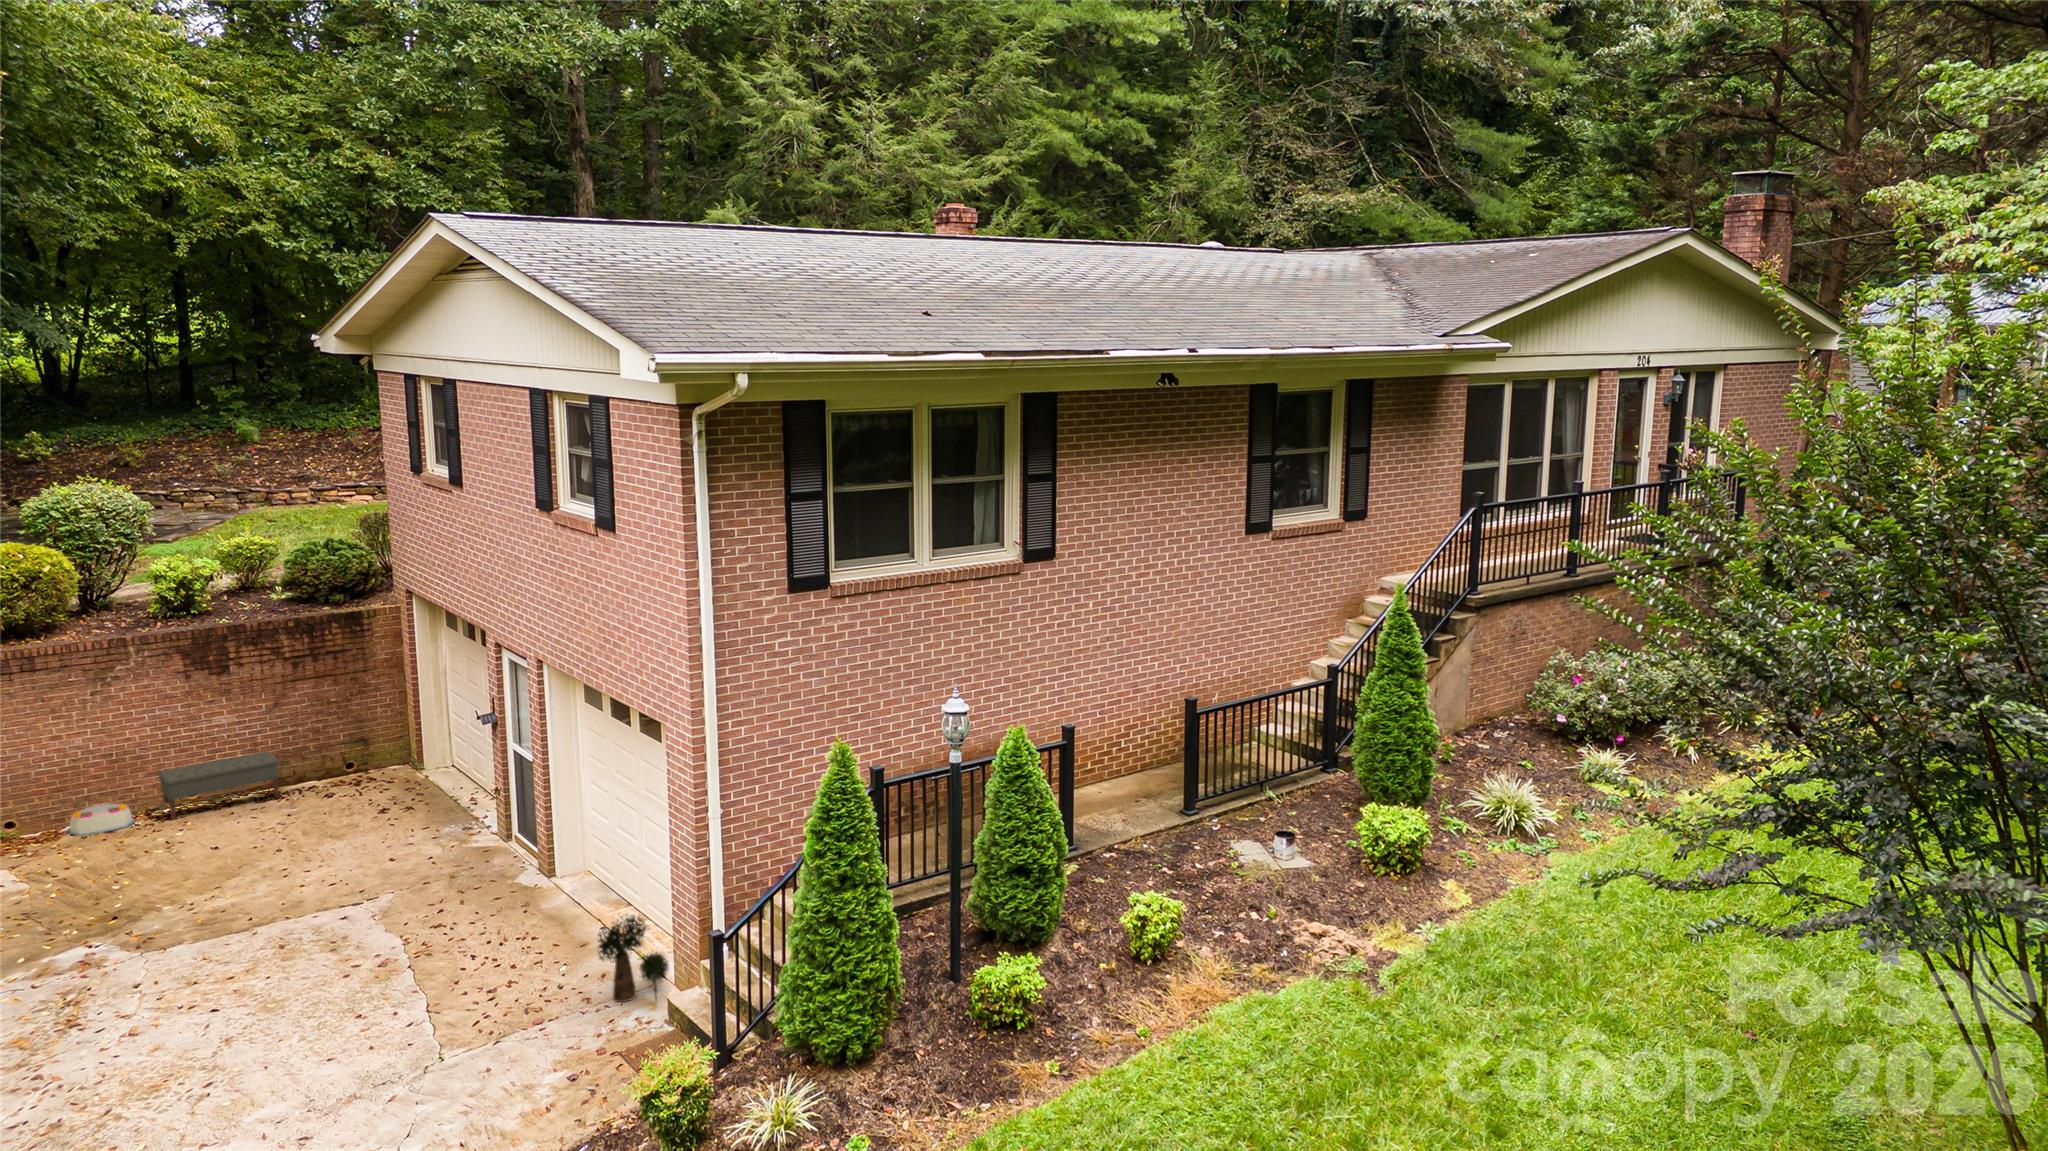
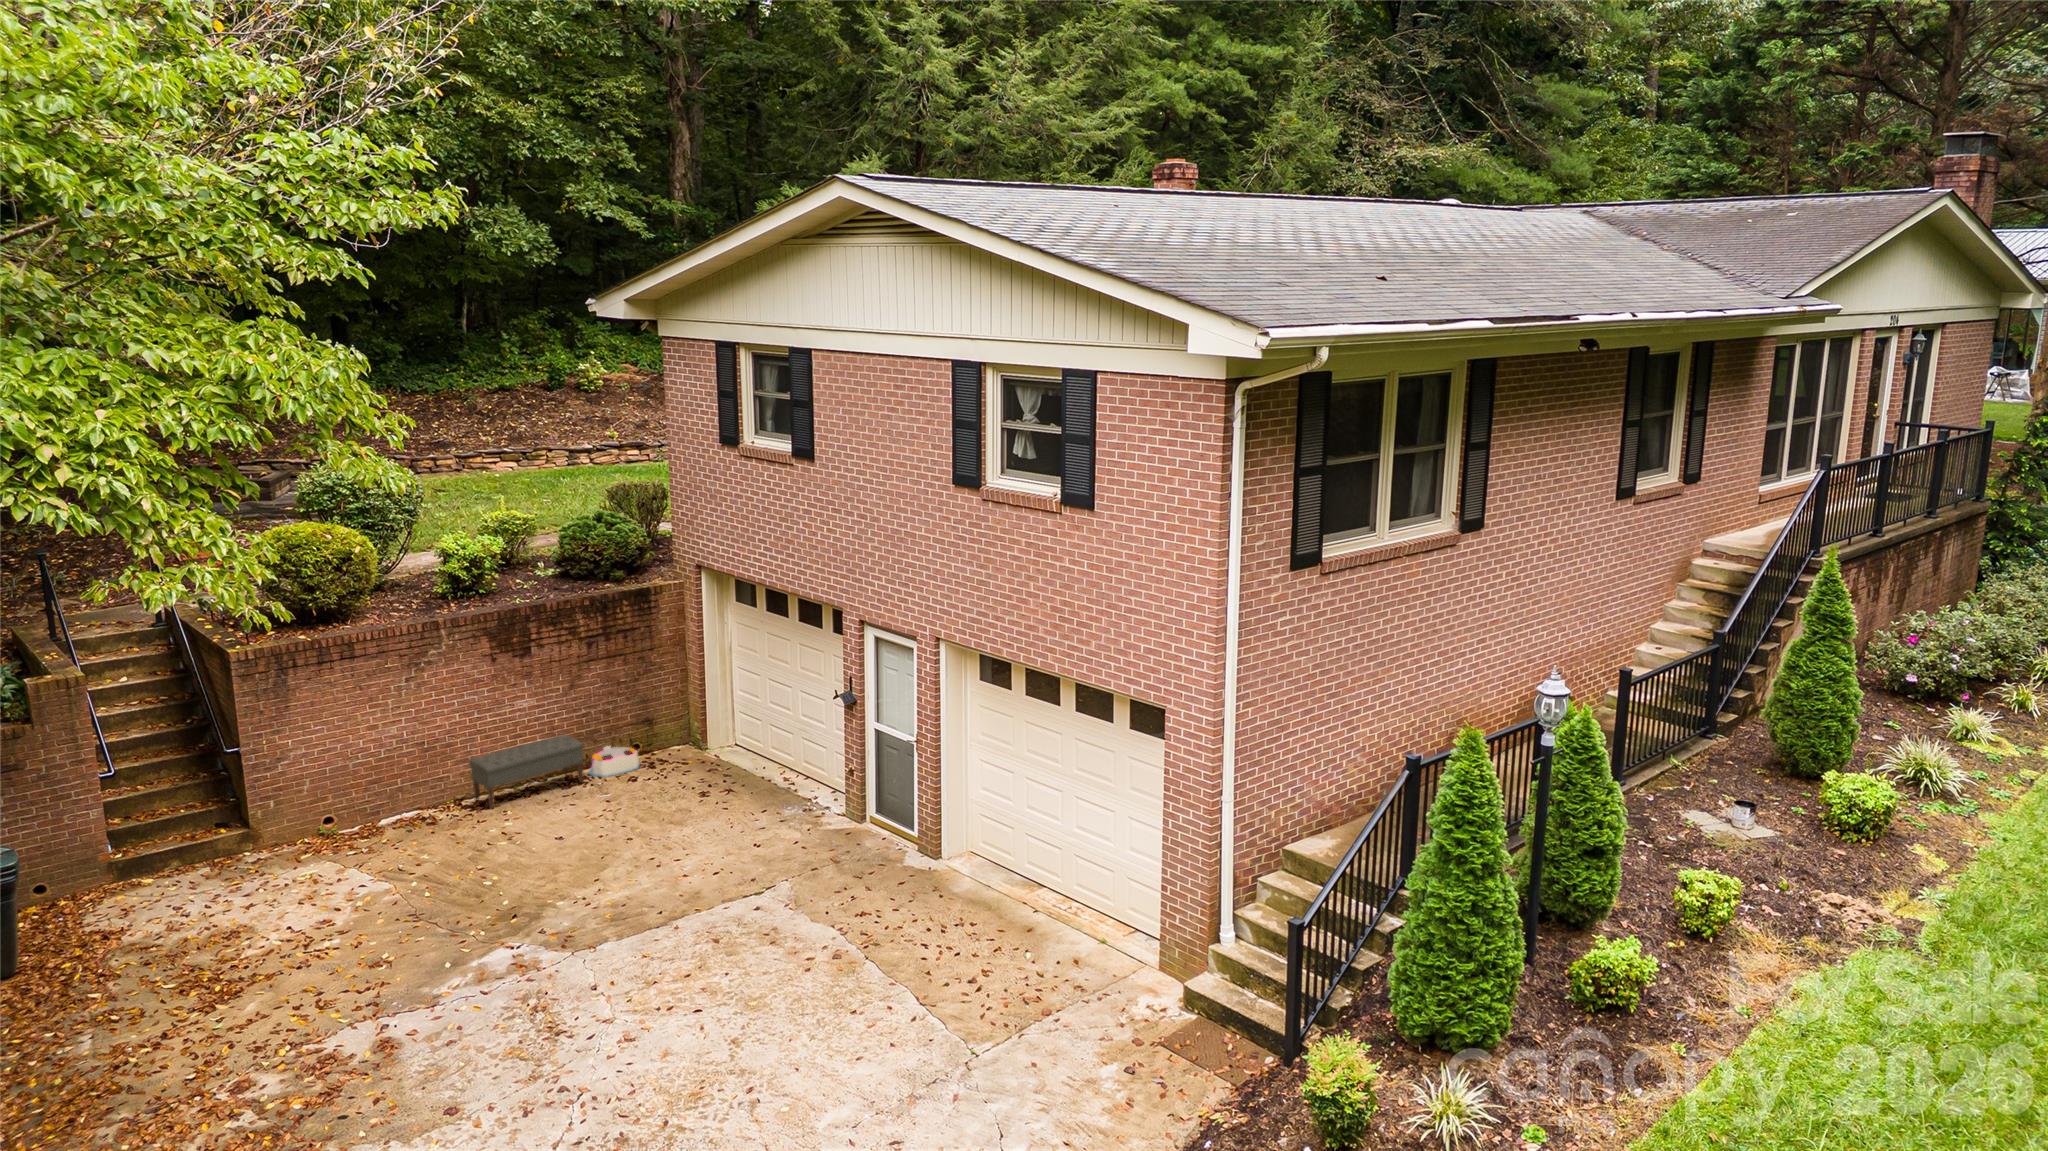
storage bin: present [68,804,135,836] -> present [589,746,640,777]
potted plant: present [597,914,669,1002] -> none [1100,898,1164,988]

